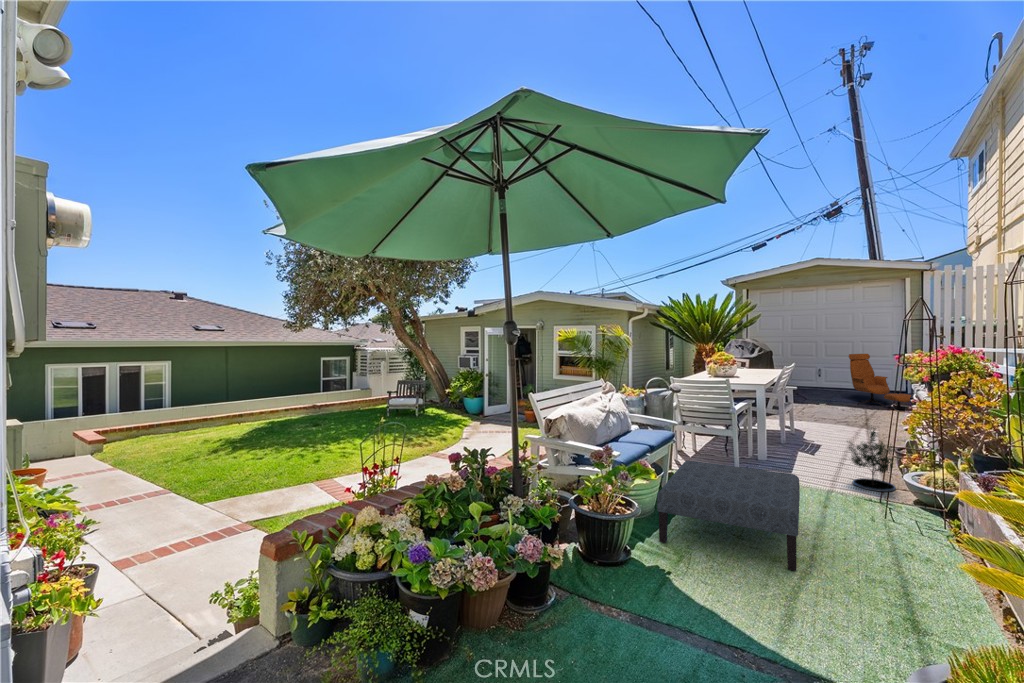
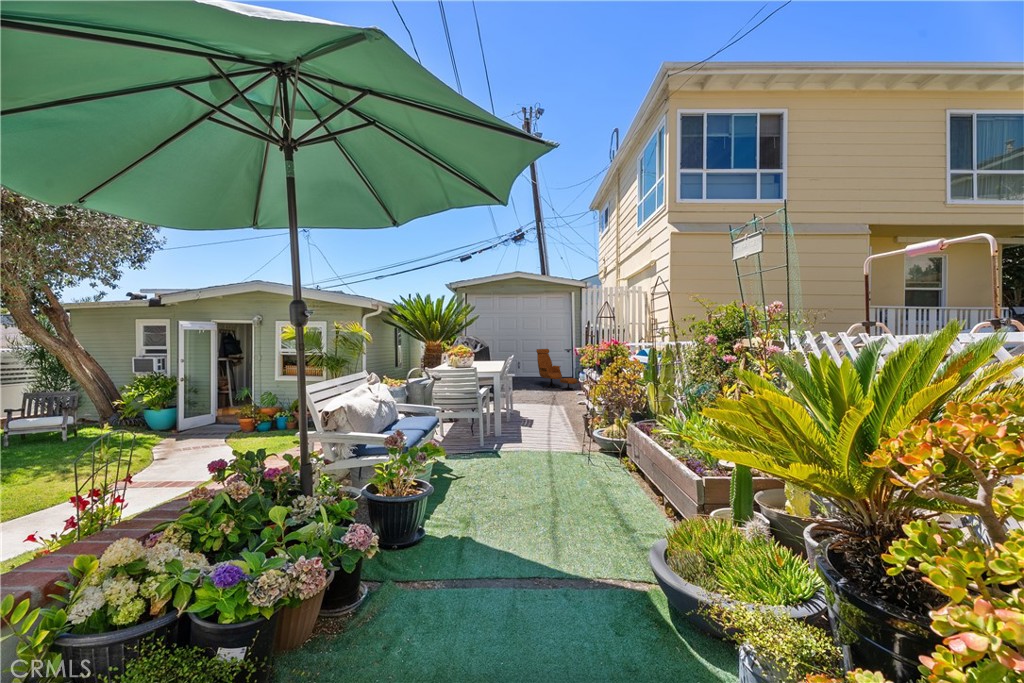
potted tree: present [847,427,896,492] -> none [557,395,590,446]
ottoman: present [657,461,800,571] -> none [442,438,555,516]

